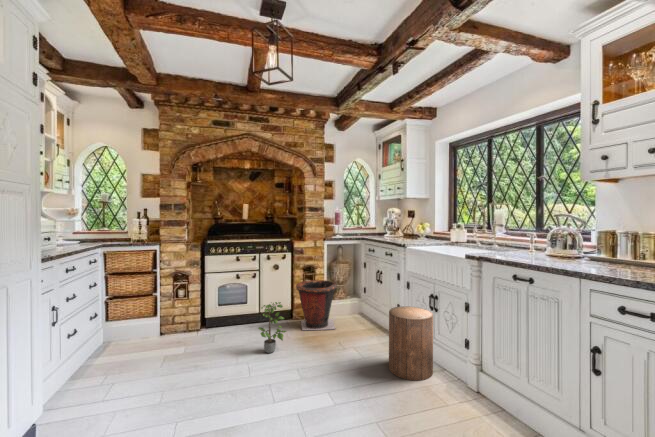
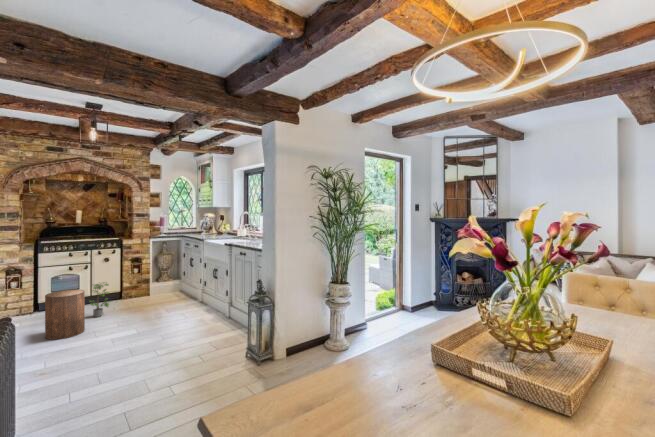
trash can: present [296,280,337,330] -> none [124,267,158,304]
stool: present [389,306,433,380] -> present [45,290,85,340]

